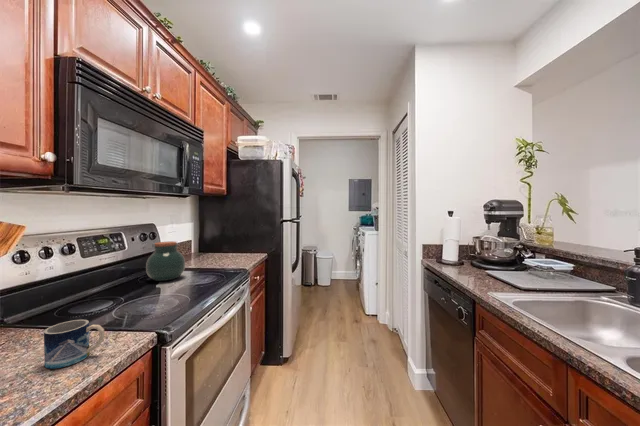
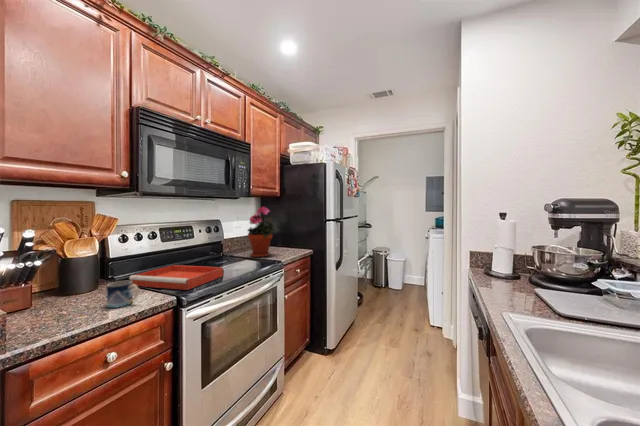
potted plant: none [194,206,231,267] -> present [248,207,275,257]
jar: present [146,241,185,281] -> none [204,235,232,265]
tray: none [52,284,193,325] -> present [129,265,223,290]

